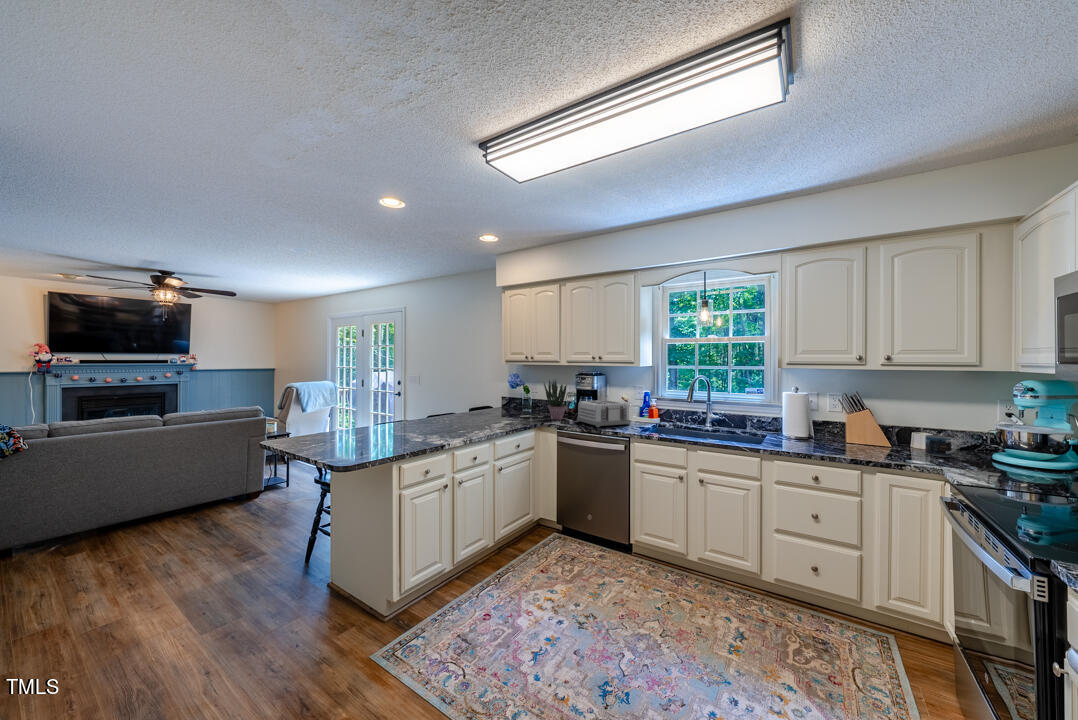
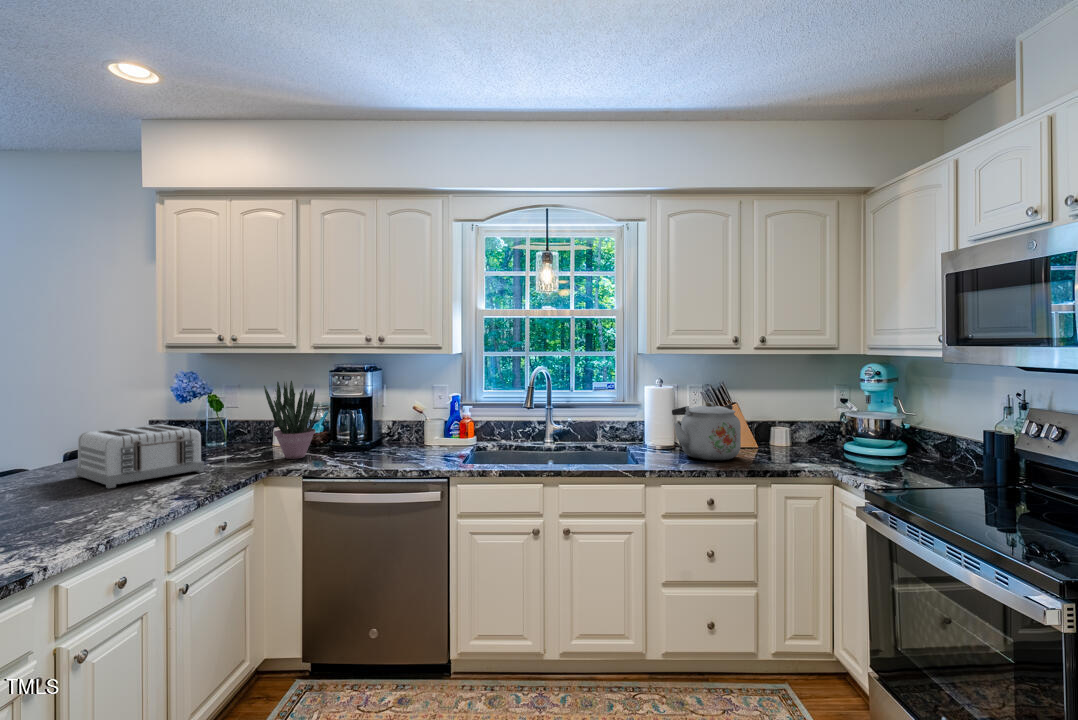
toaster: present [577,400,630,427] -> present [76,424,204,488]
kettle: none [793,405,857,450] -> present [672,402,741,460]
mug: present [926,435,956,457] -> none [792,430,823,454]

